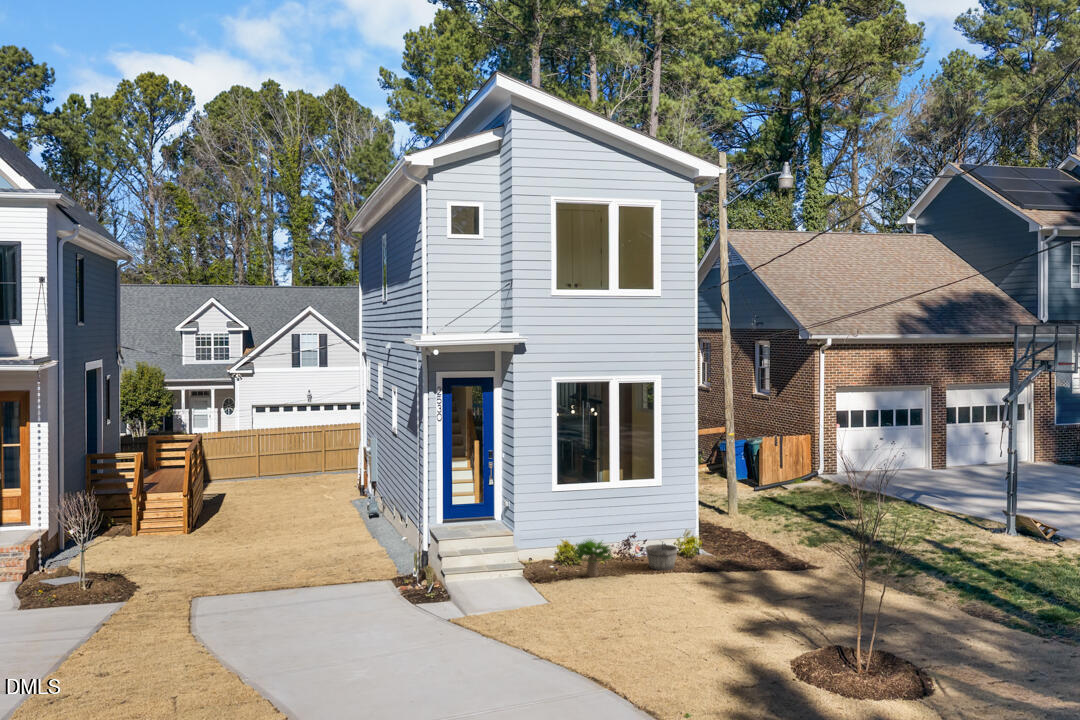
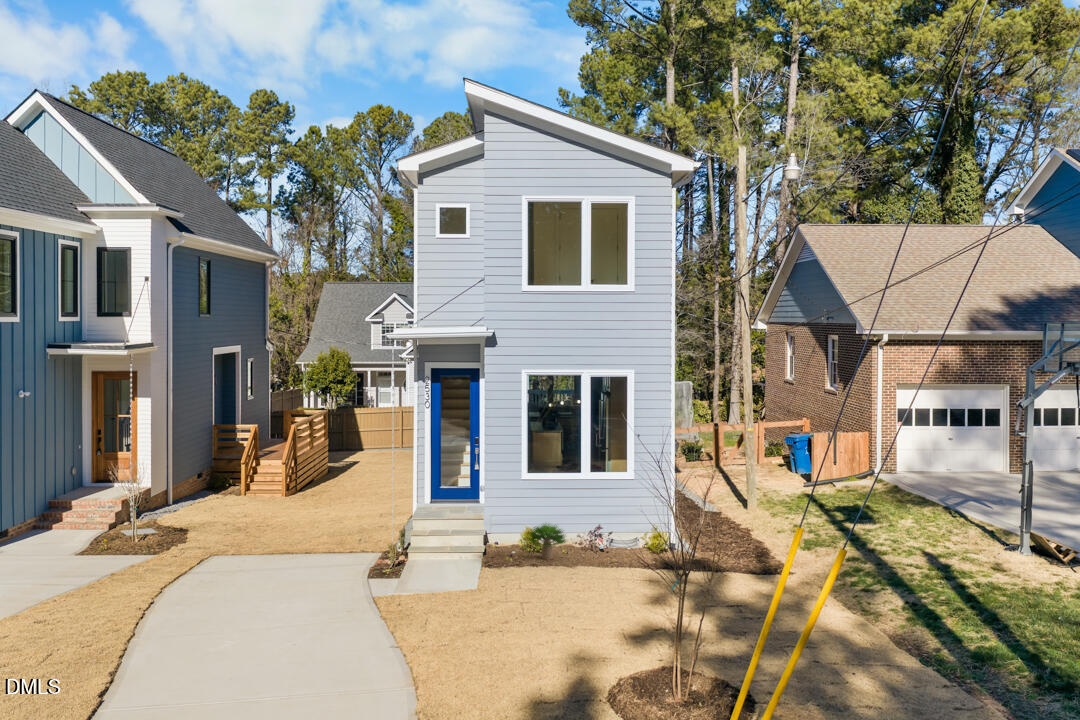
wooden bucket: present [646,542,677,570] -> none [605,530,636,559]

